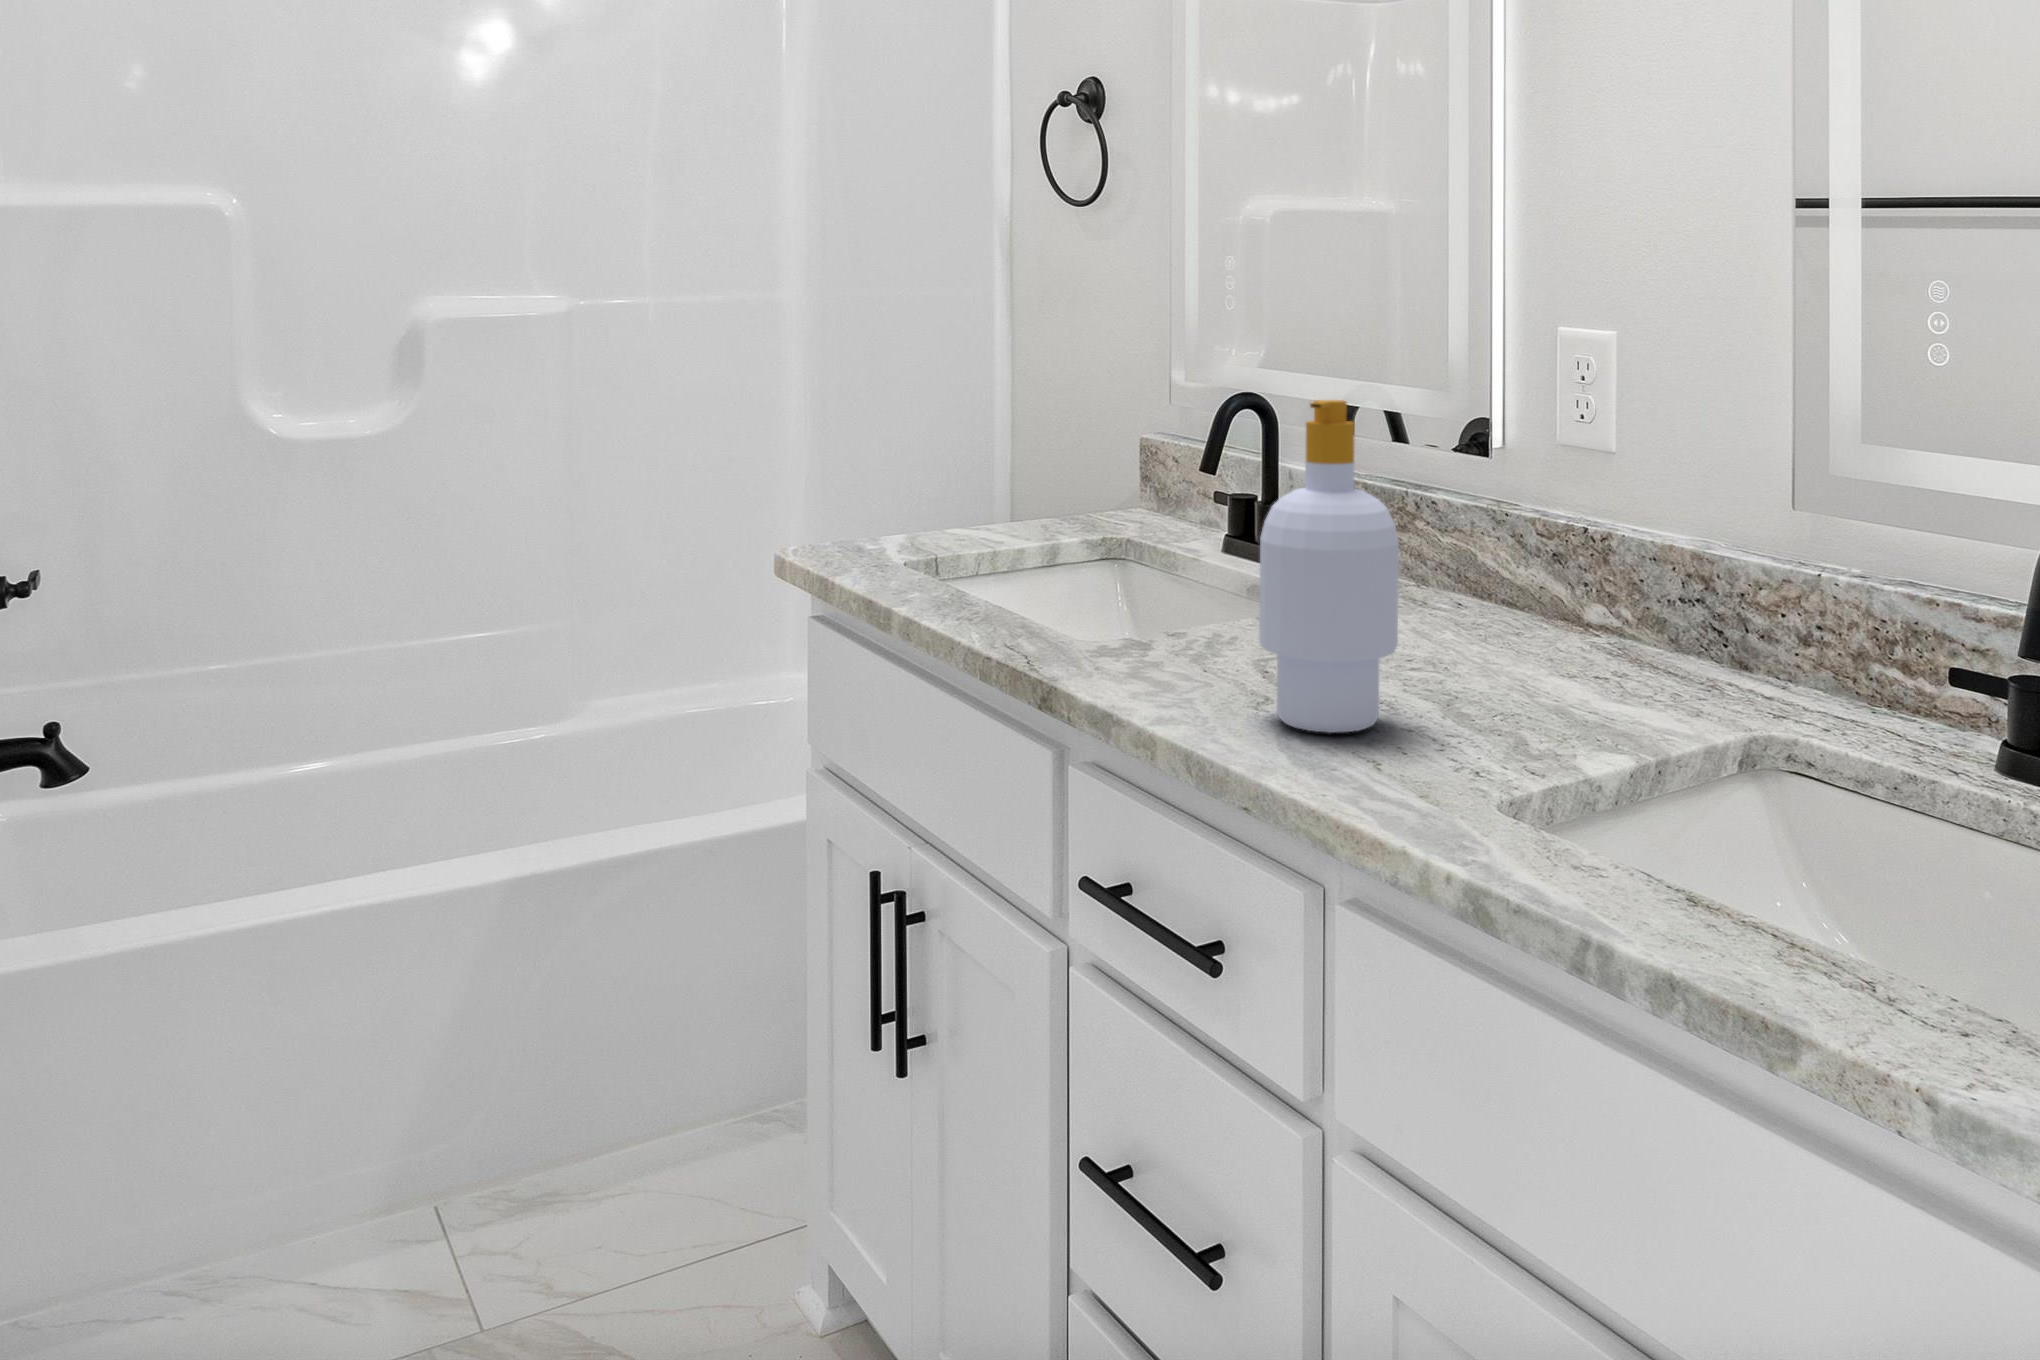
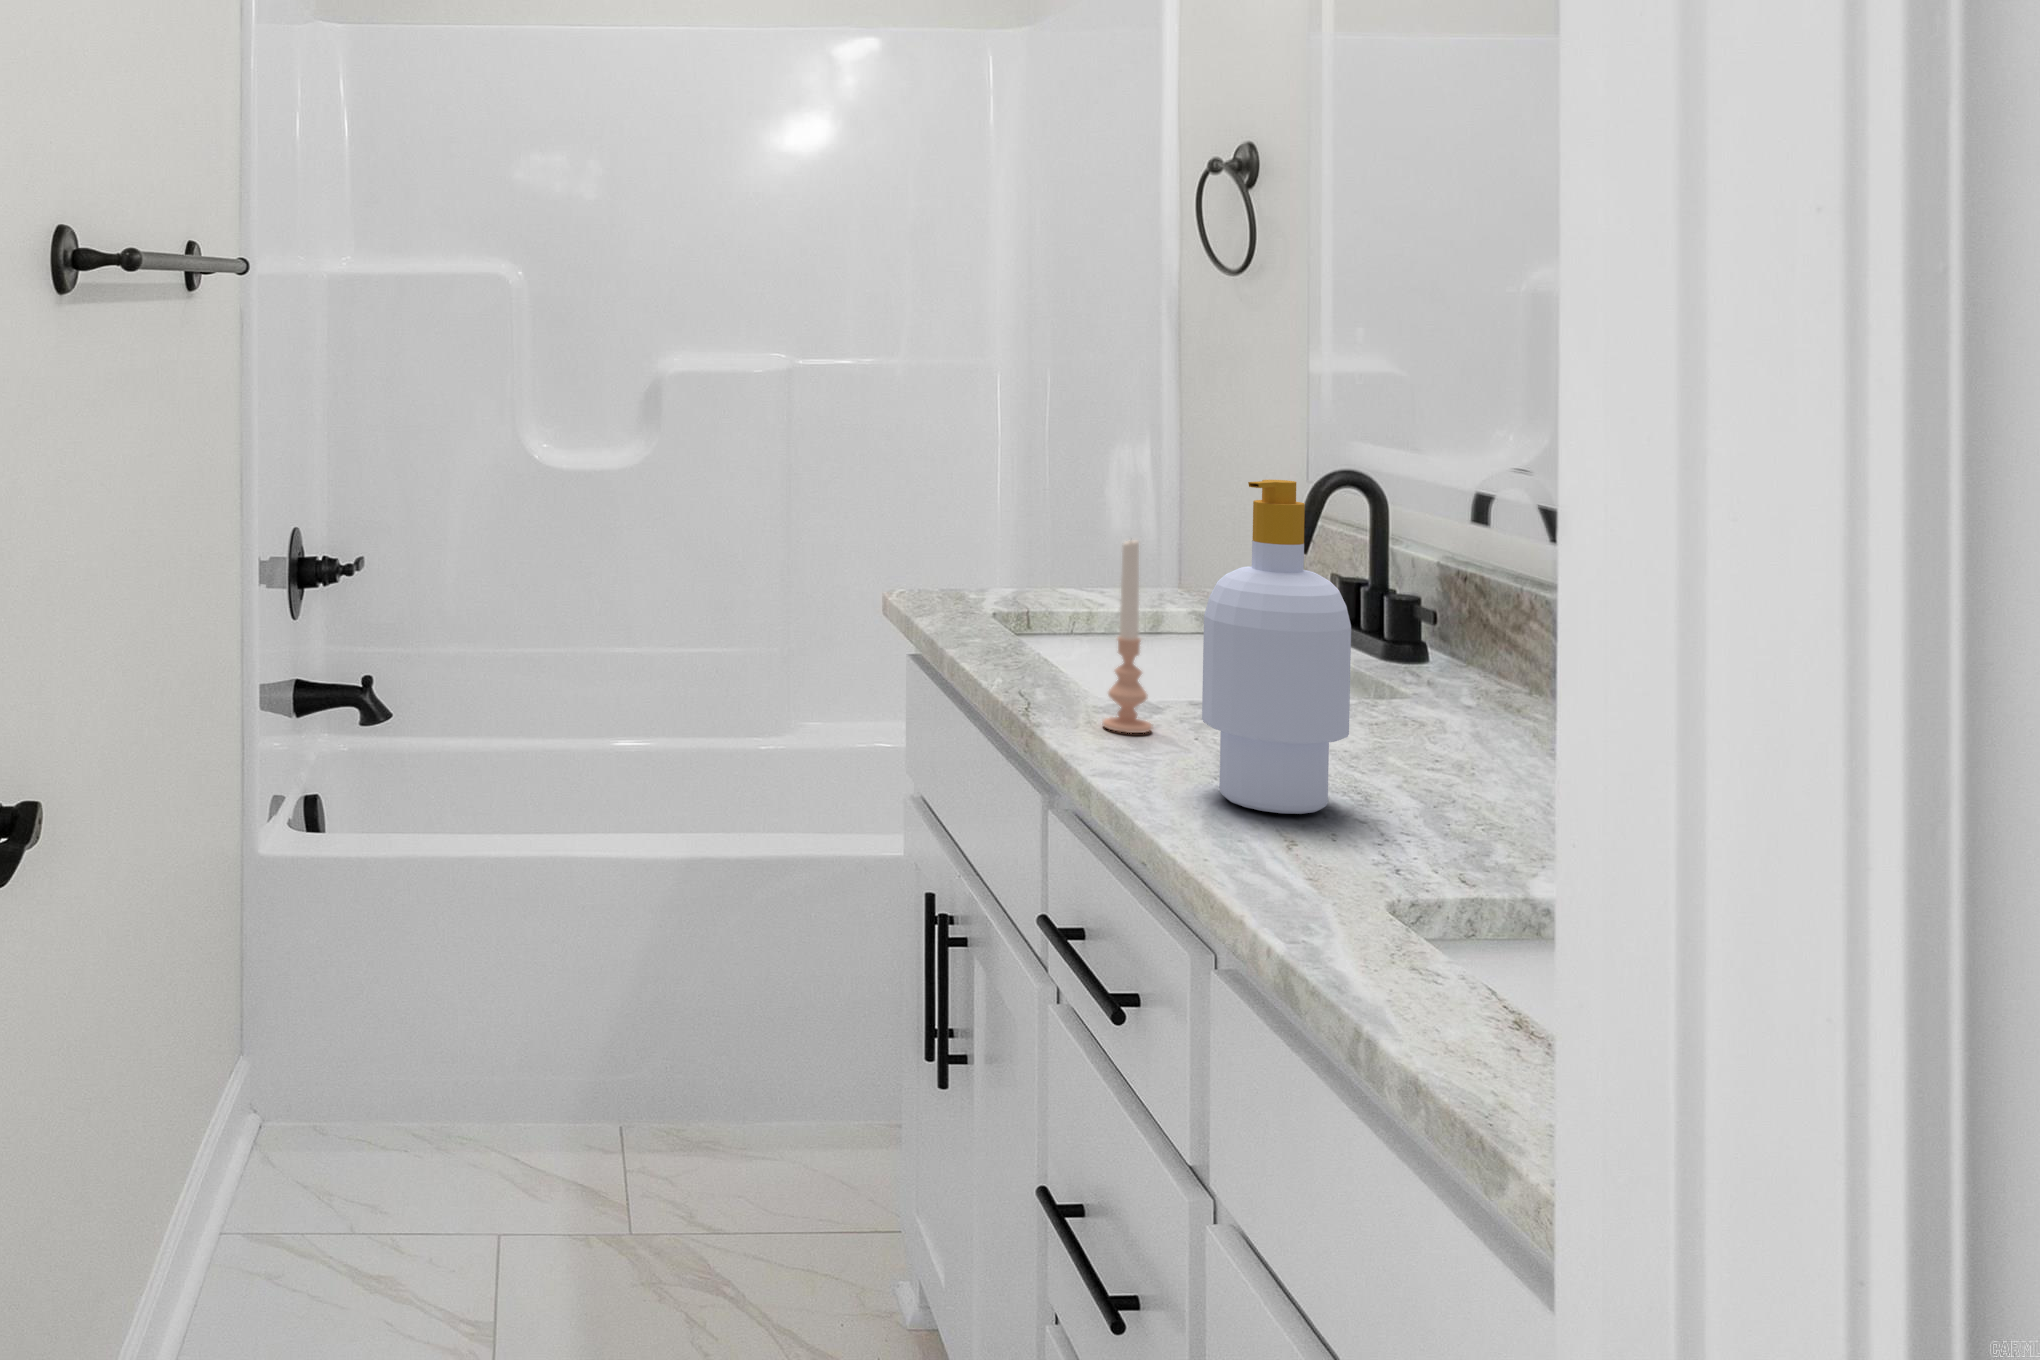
candle: none [1117,470,1166,671] -> present [1102,540,1152,733]

